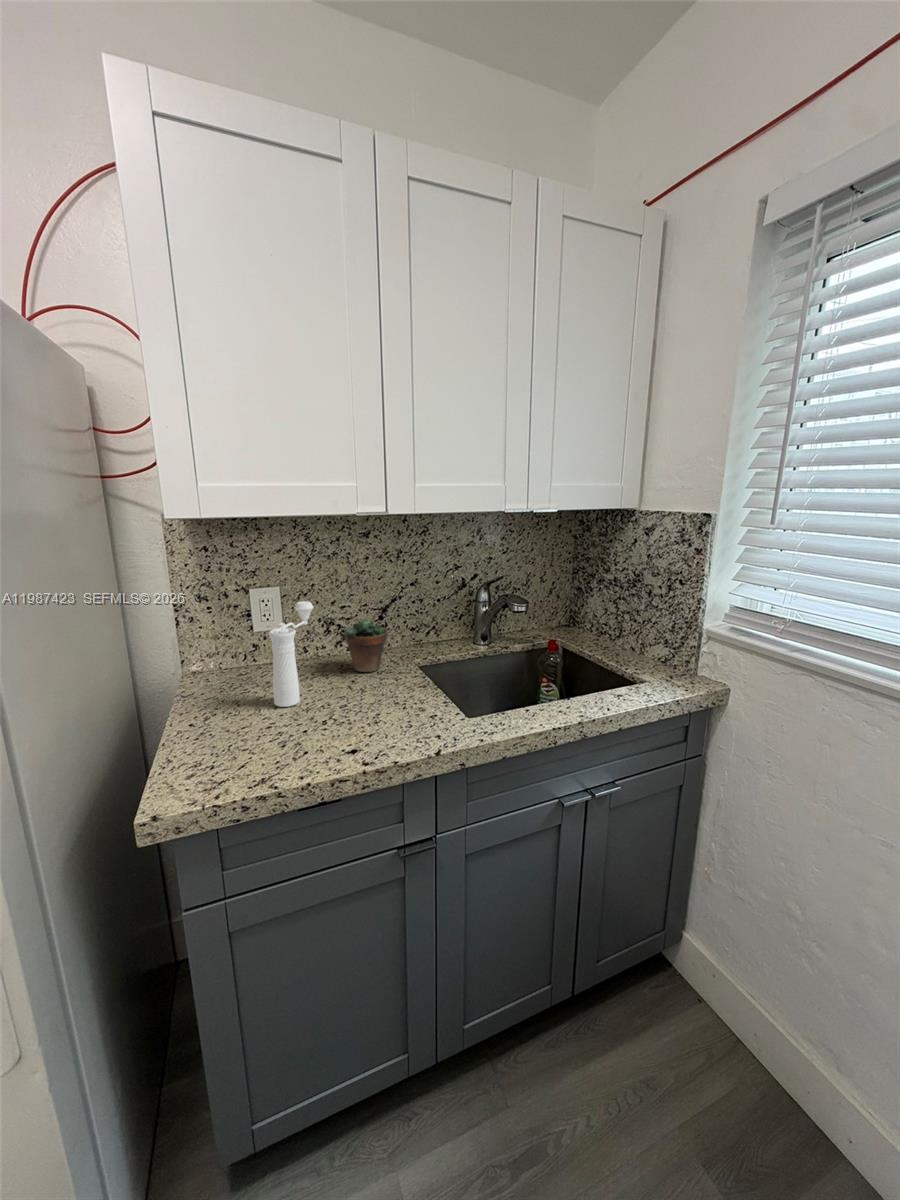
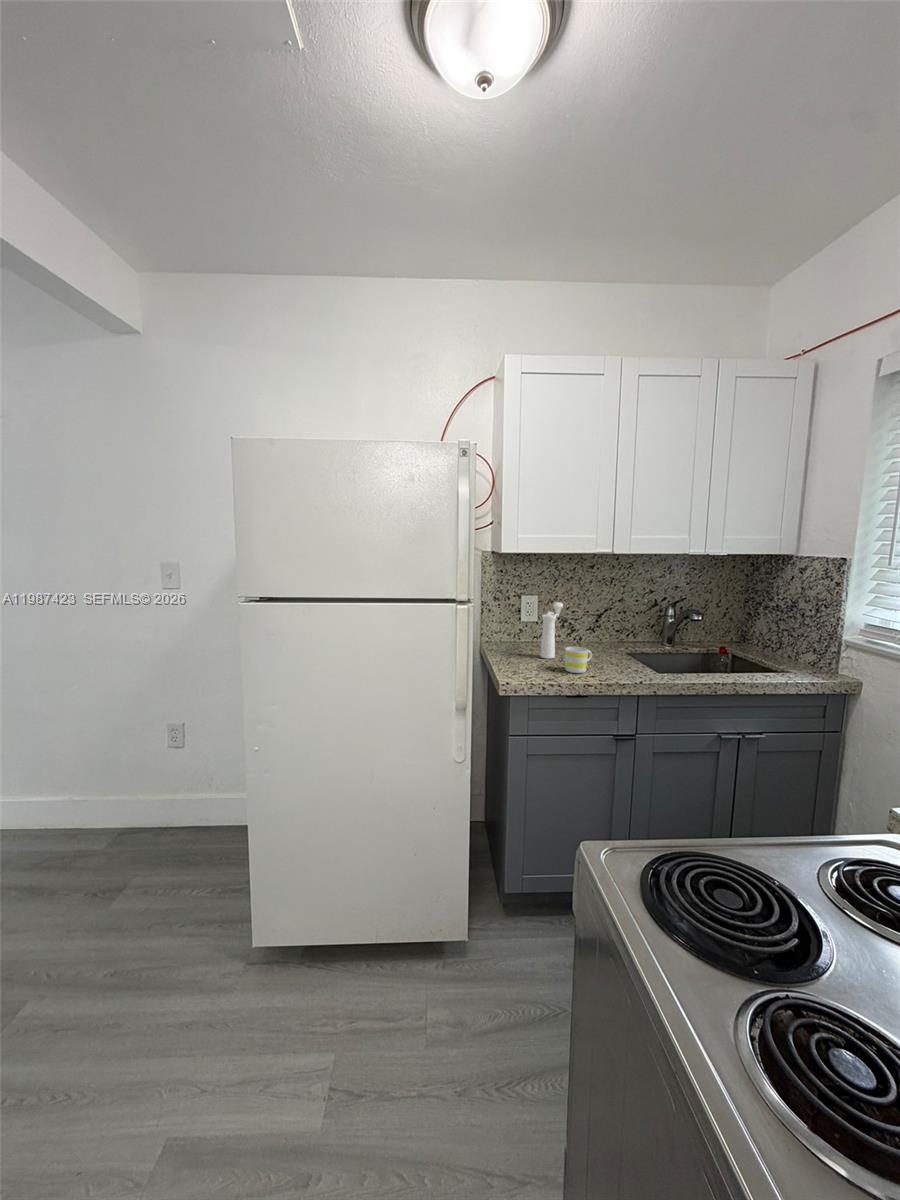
succulent plant: present [344,601,388,672] -> none [577,606,605,651]
mug: none [301,692,356,747] -> present [565,647,592,673]

